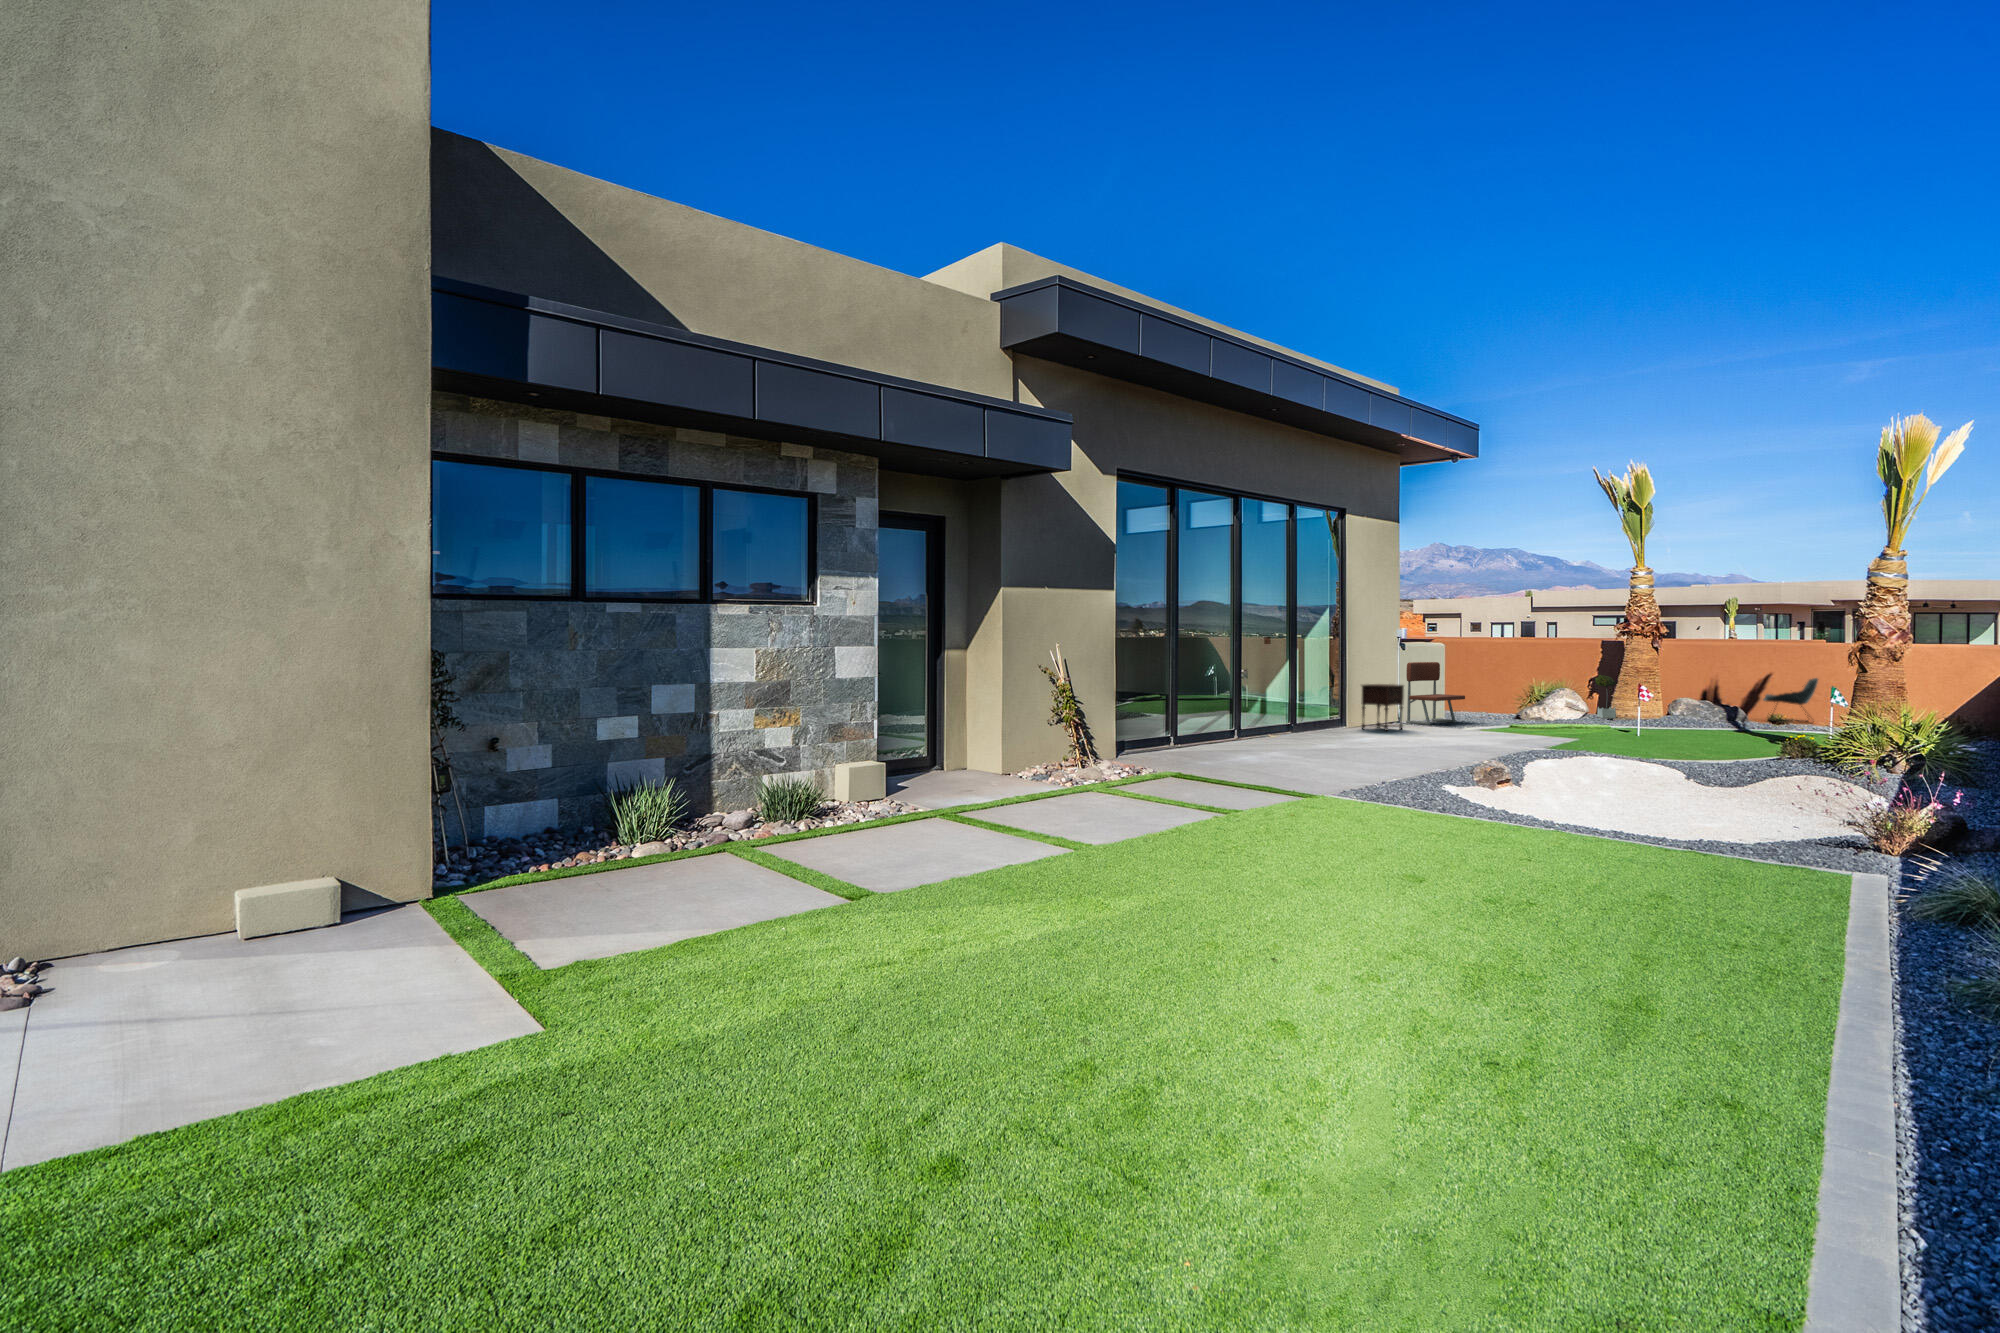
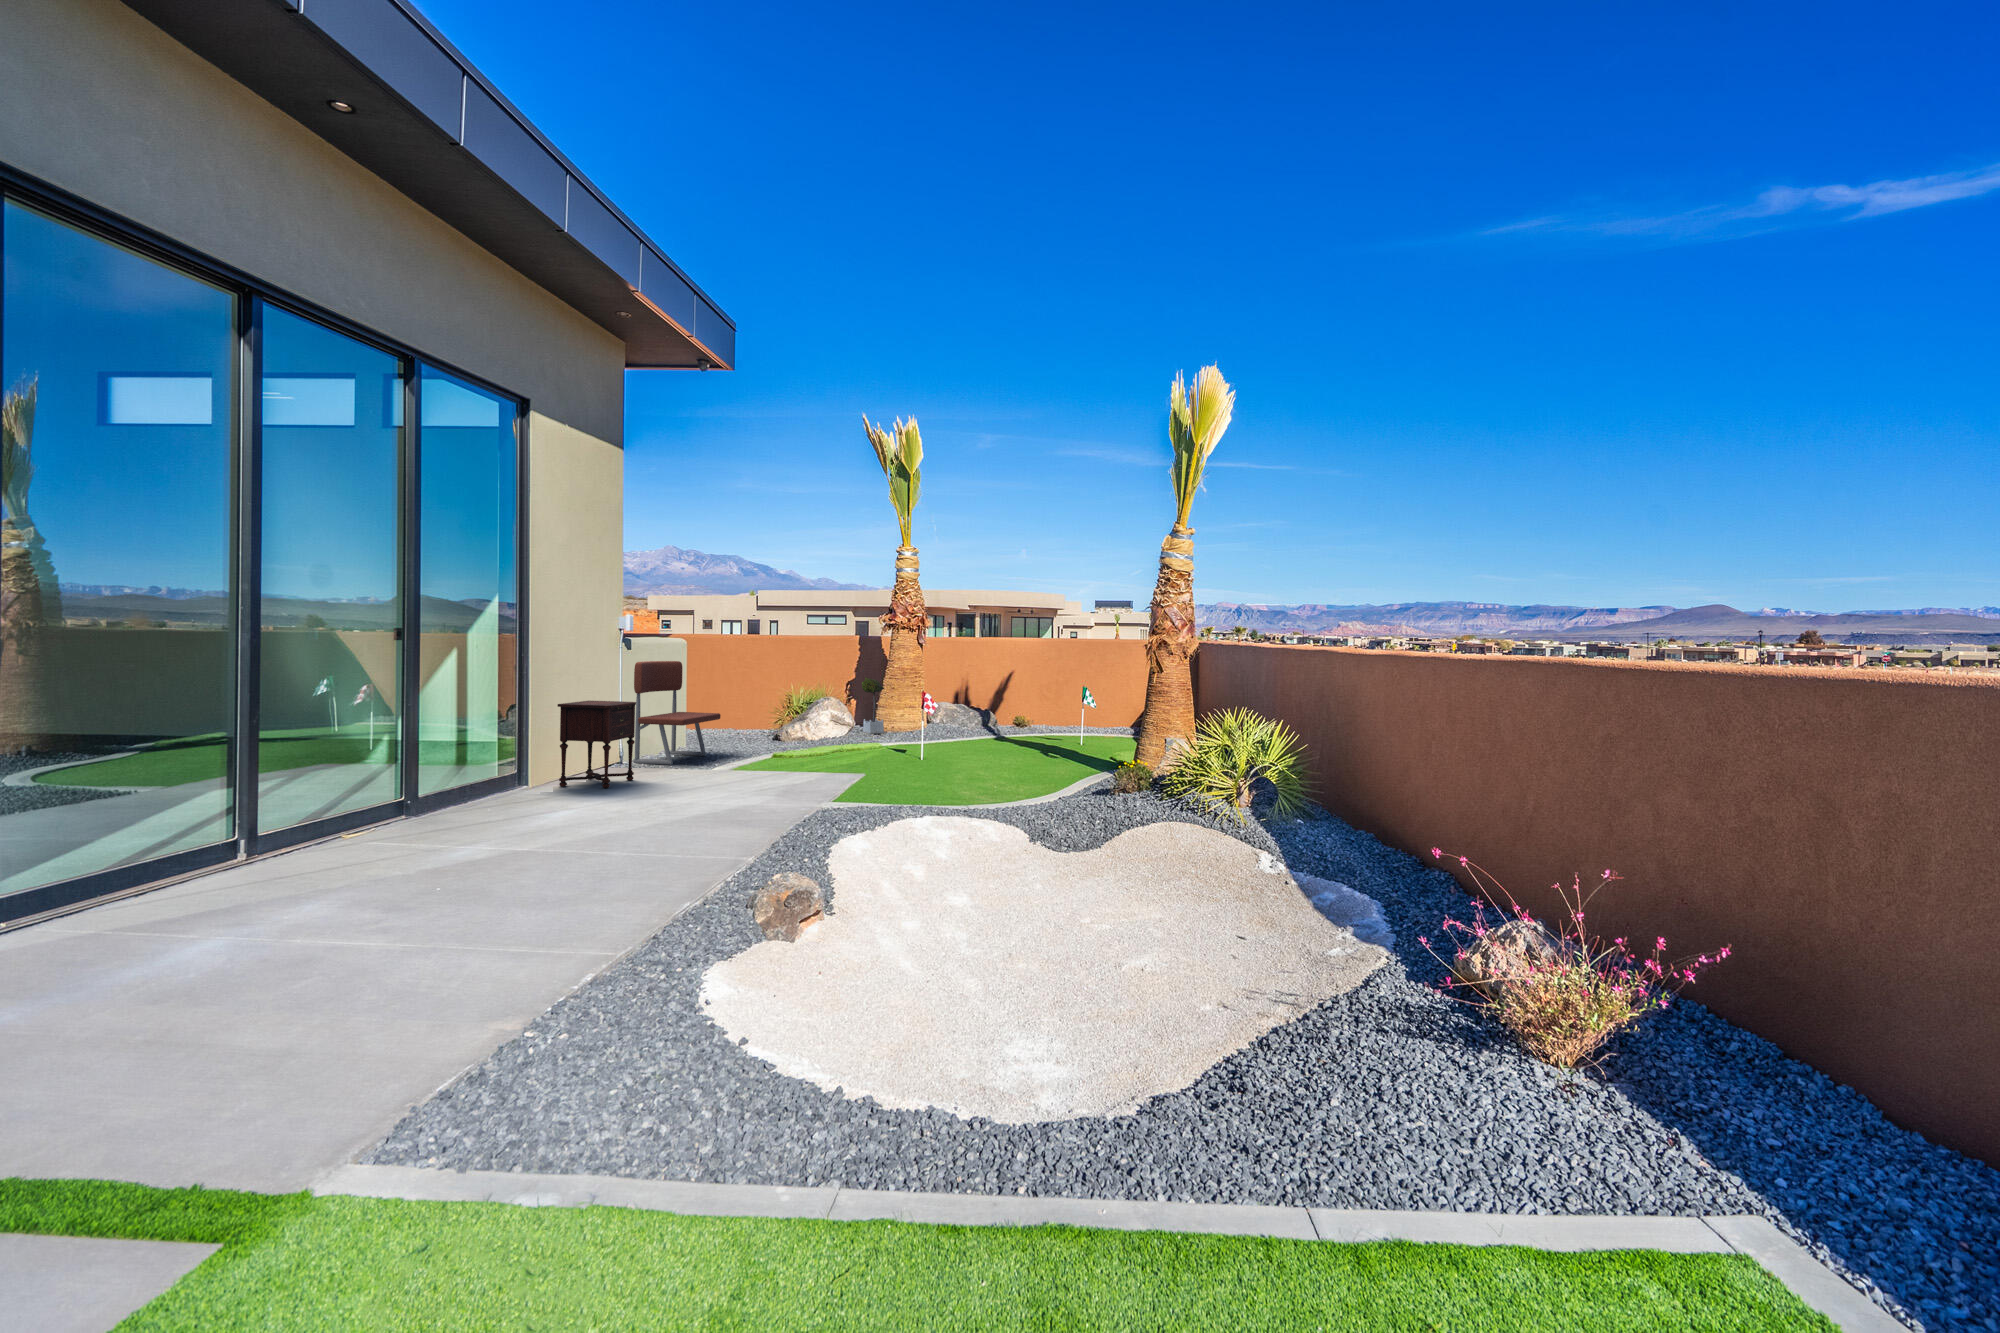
lounge chair: present [1763,678,1818,722] -> none [1009,680,1056,730]

